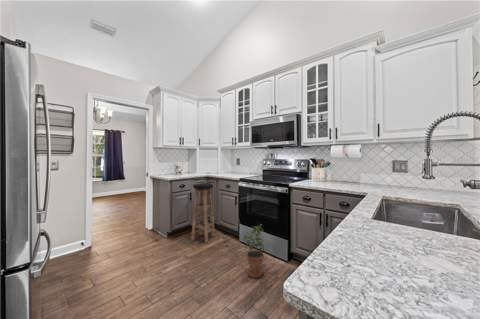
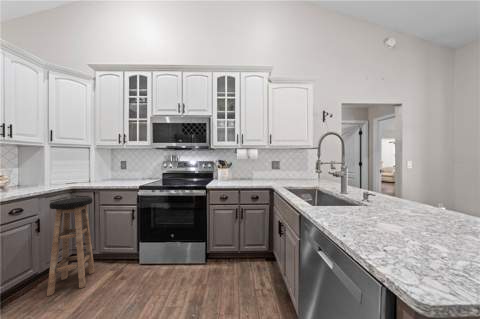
potted plant: present [244,226,264,278] -> none [164,235,190,303]

